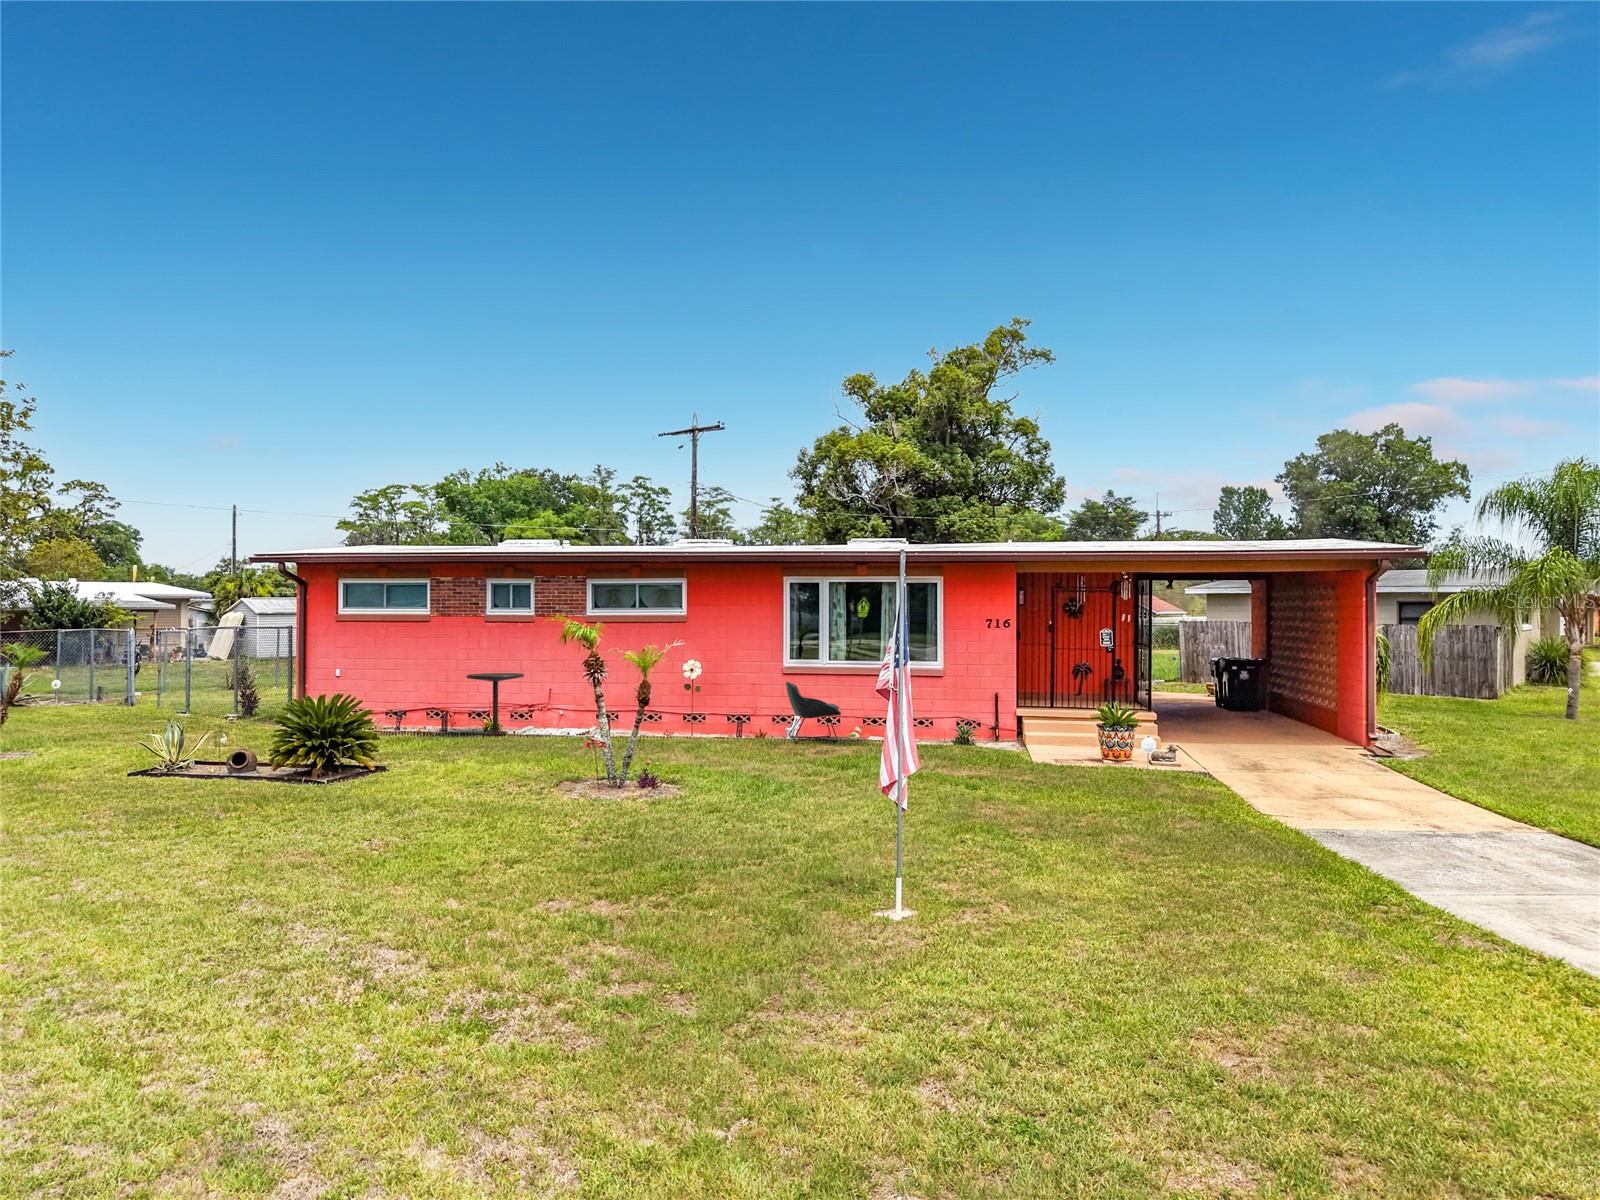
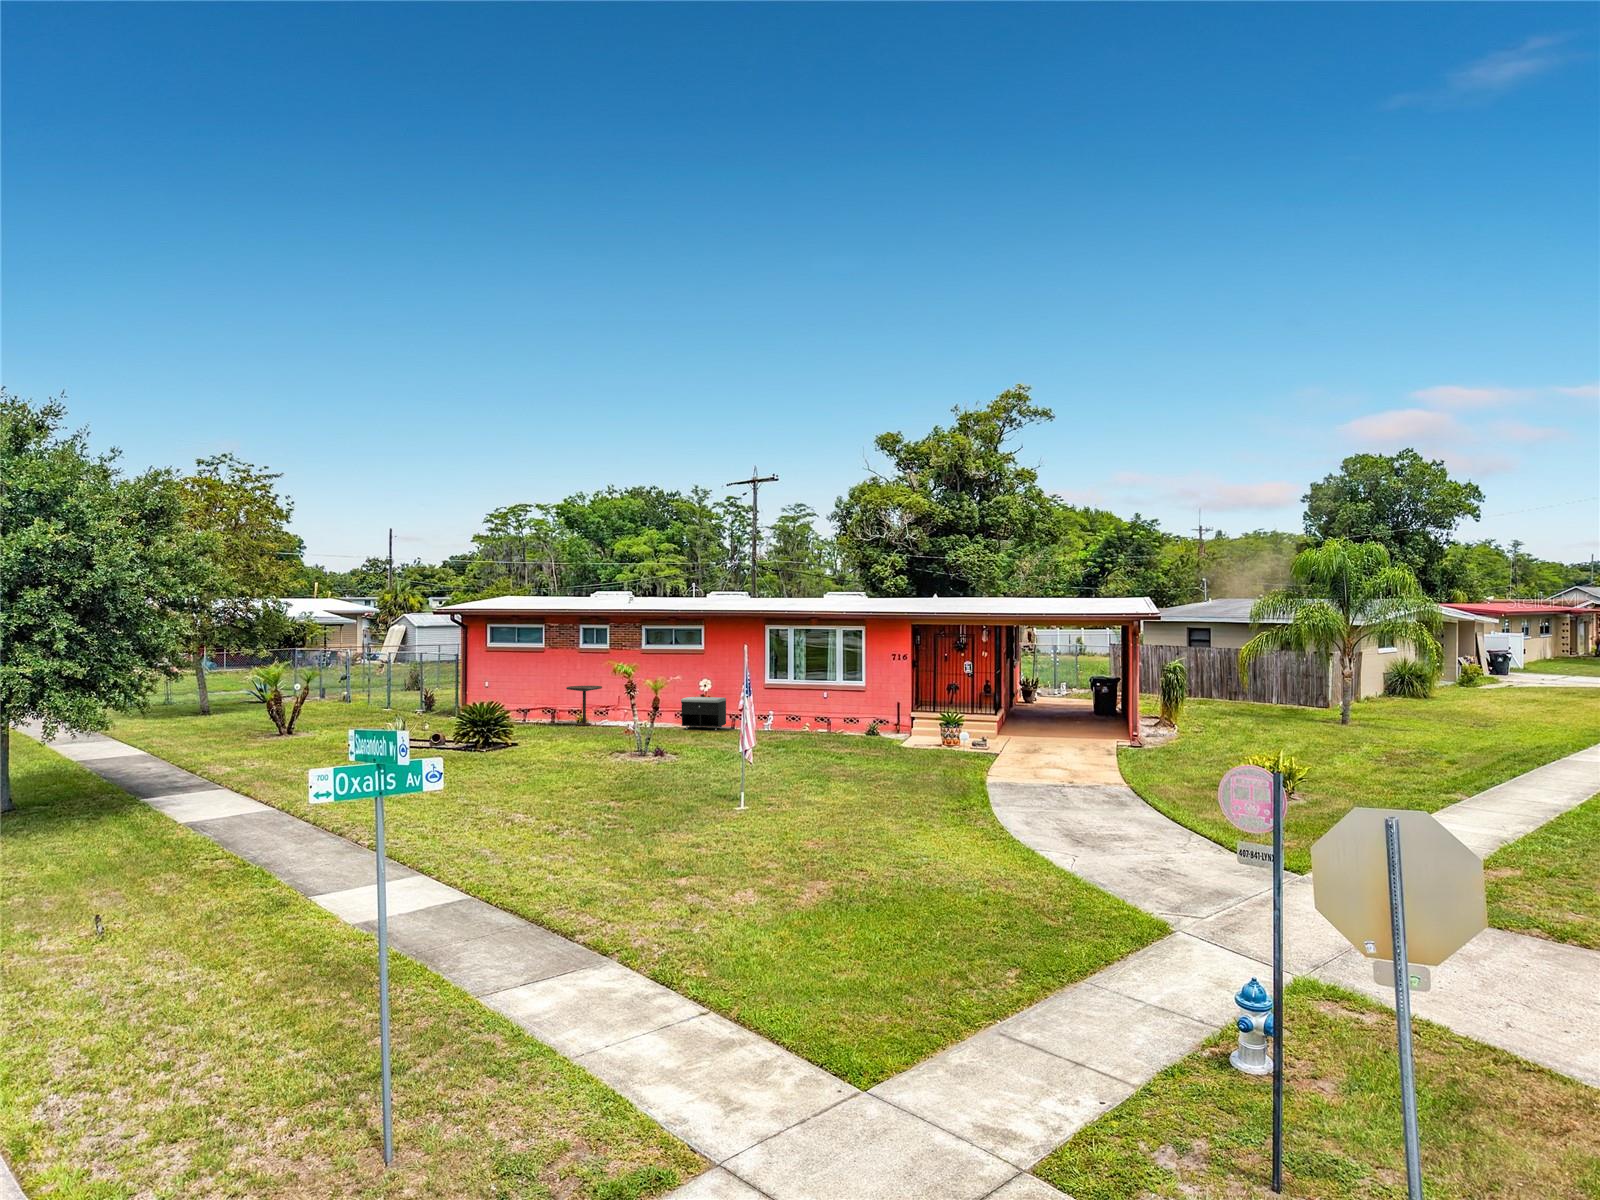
lounge chair: present [786,681,841,744] -> none [764,693,799,733]
storage bench: none [654,689,723,739] -> present [681,697,726,730]

